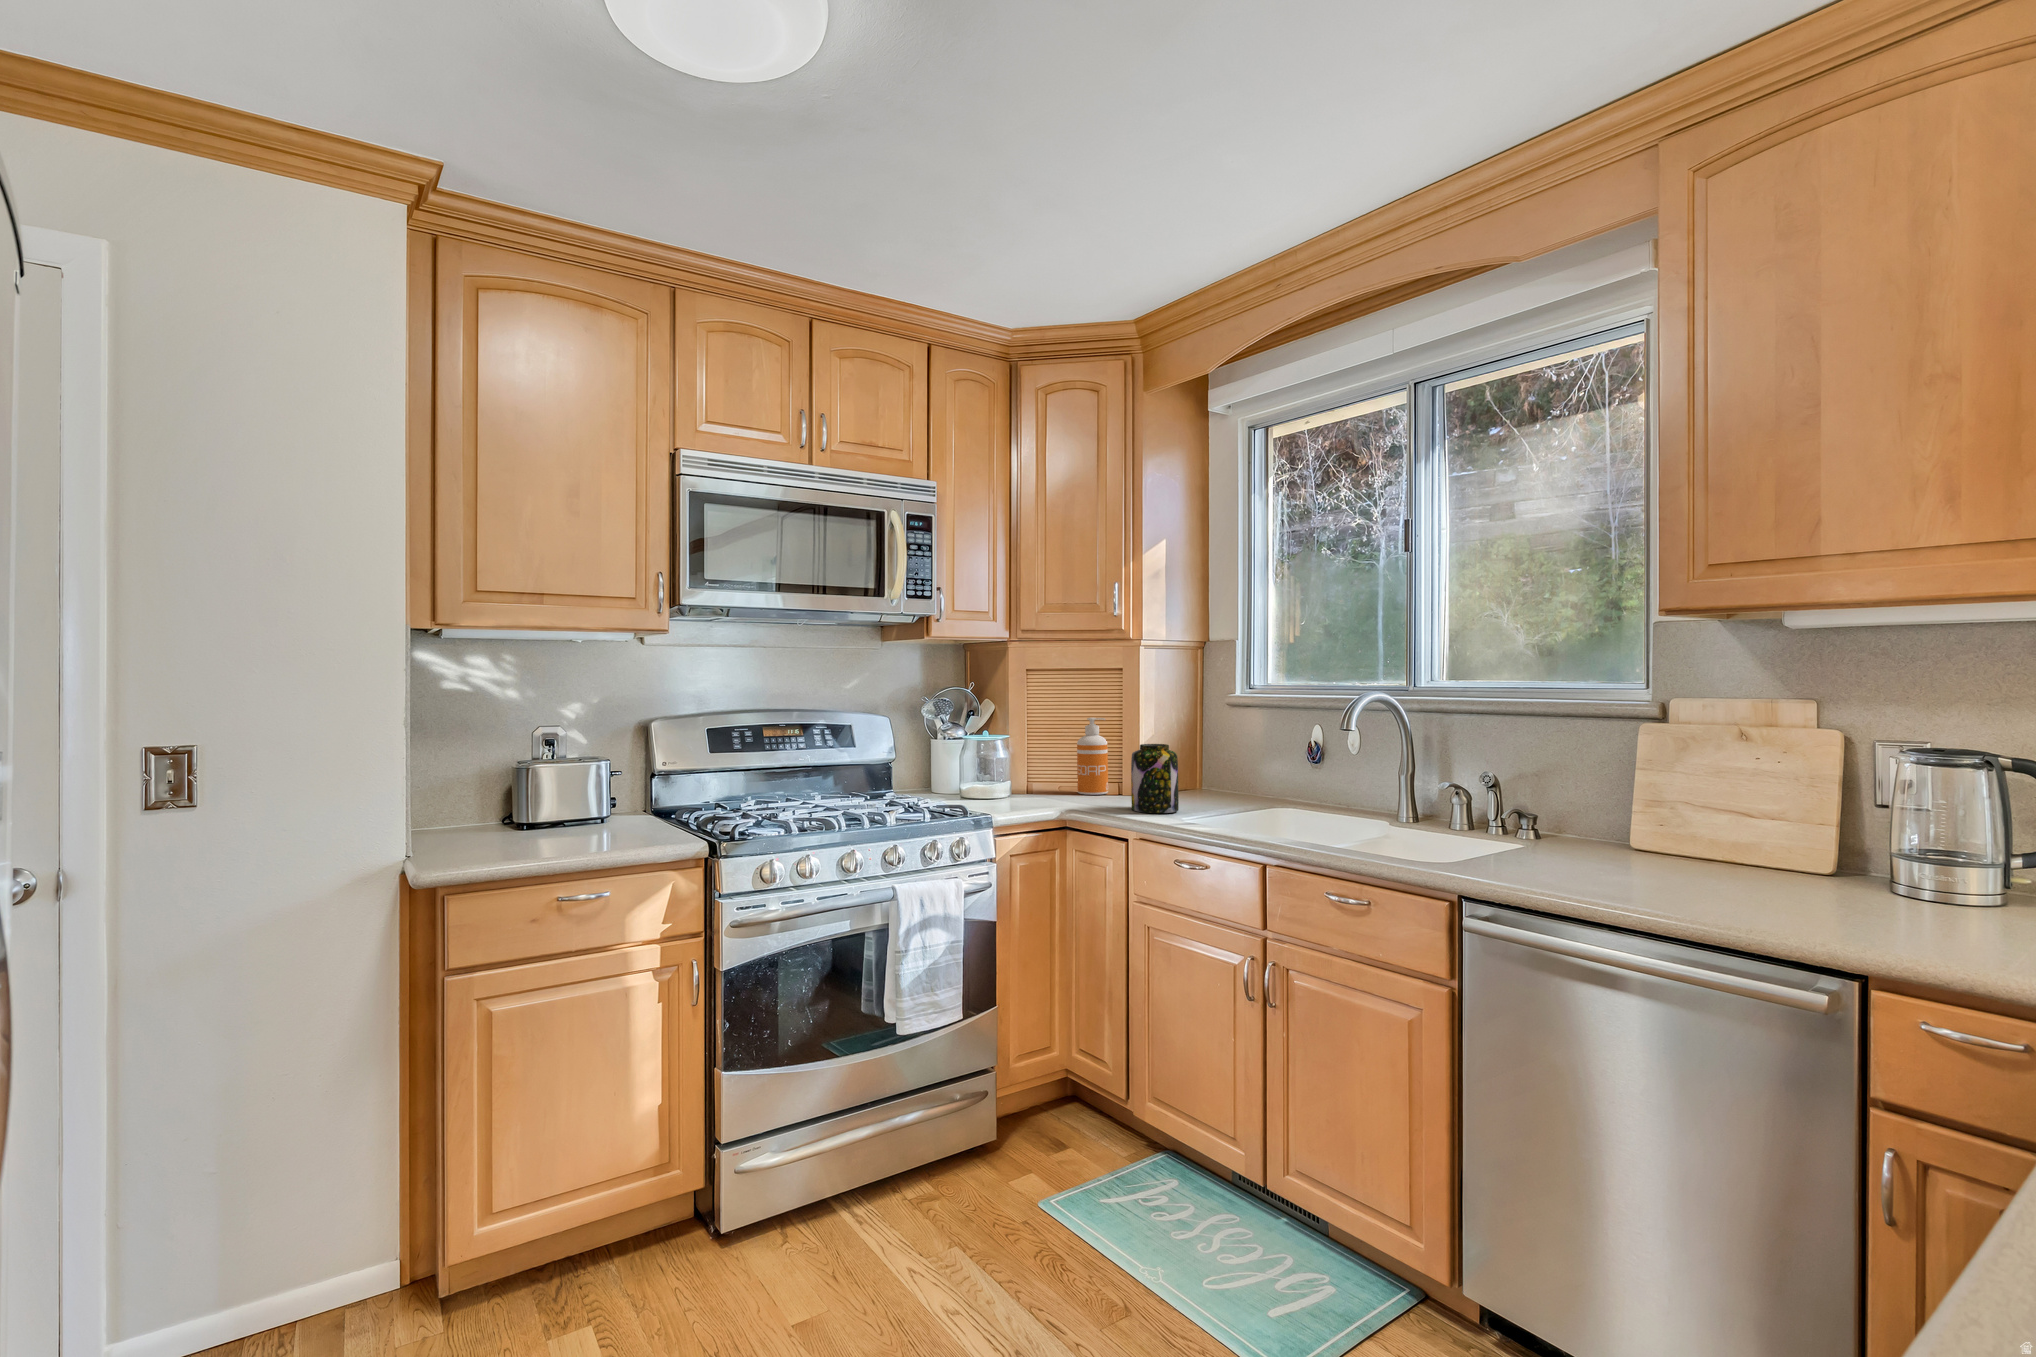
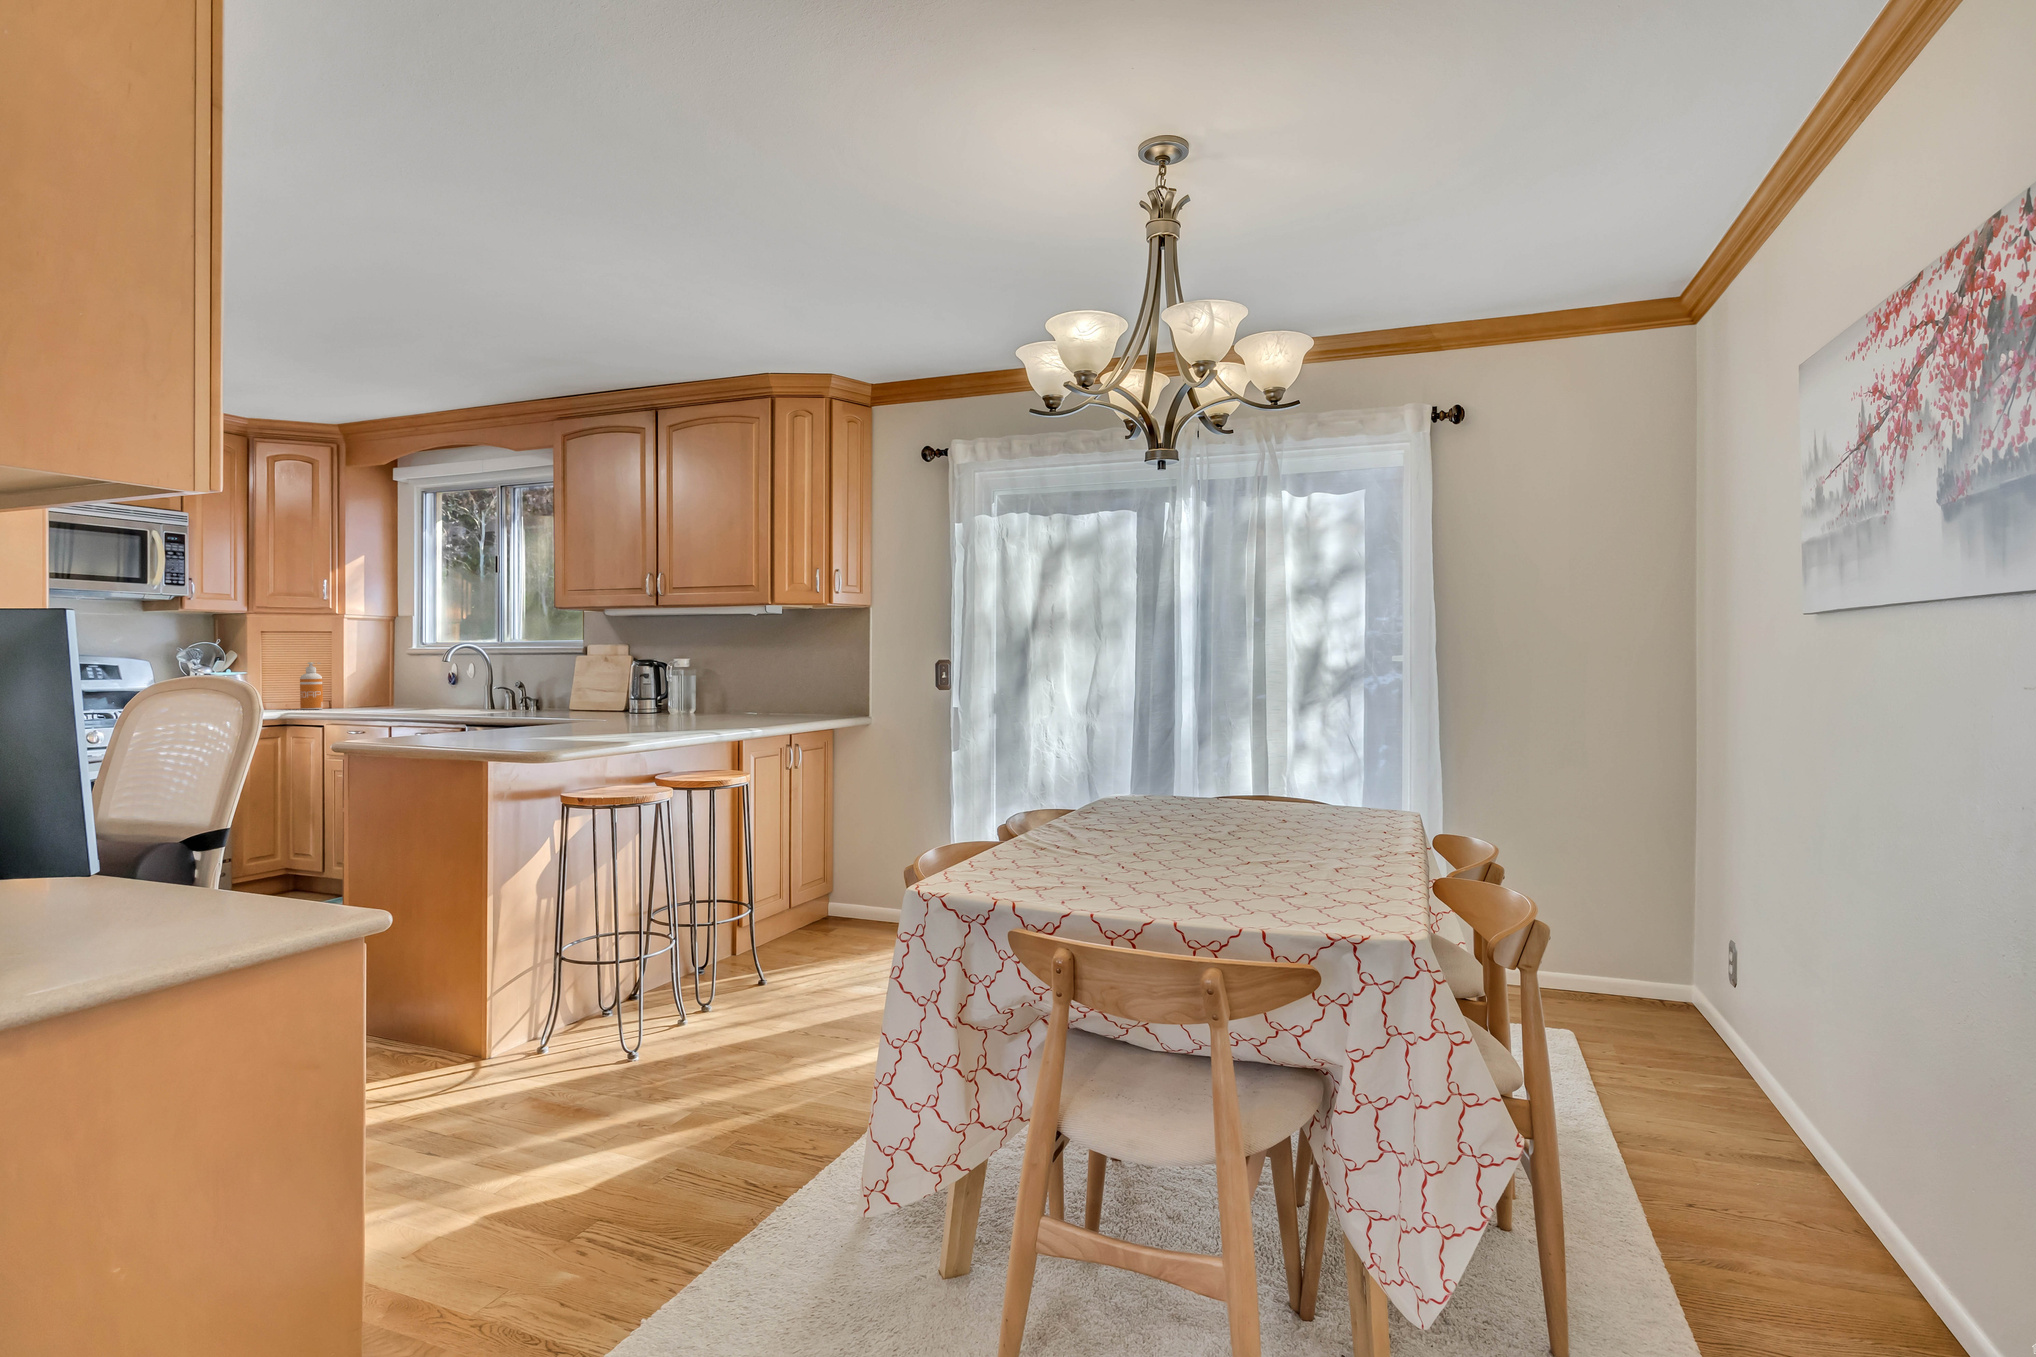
jar: present [1131,744,1179,813] -> none [332,675,363,713]

